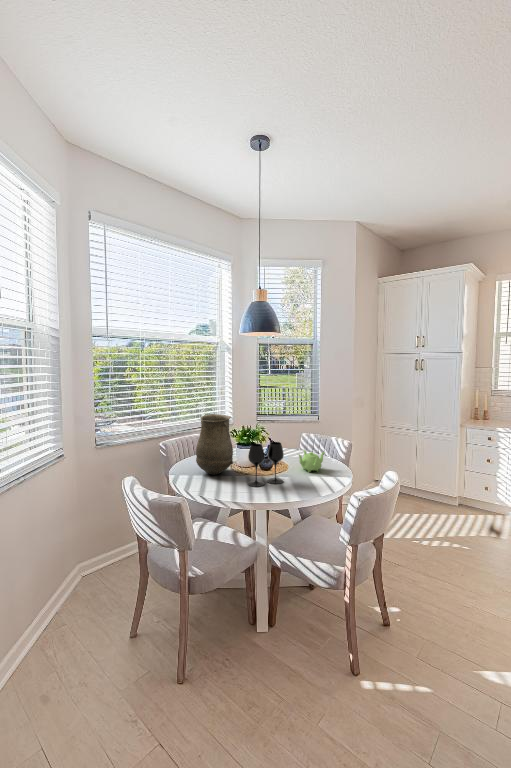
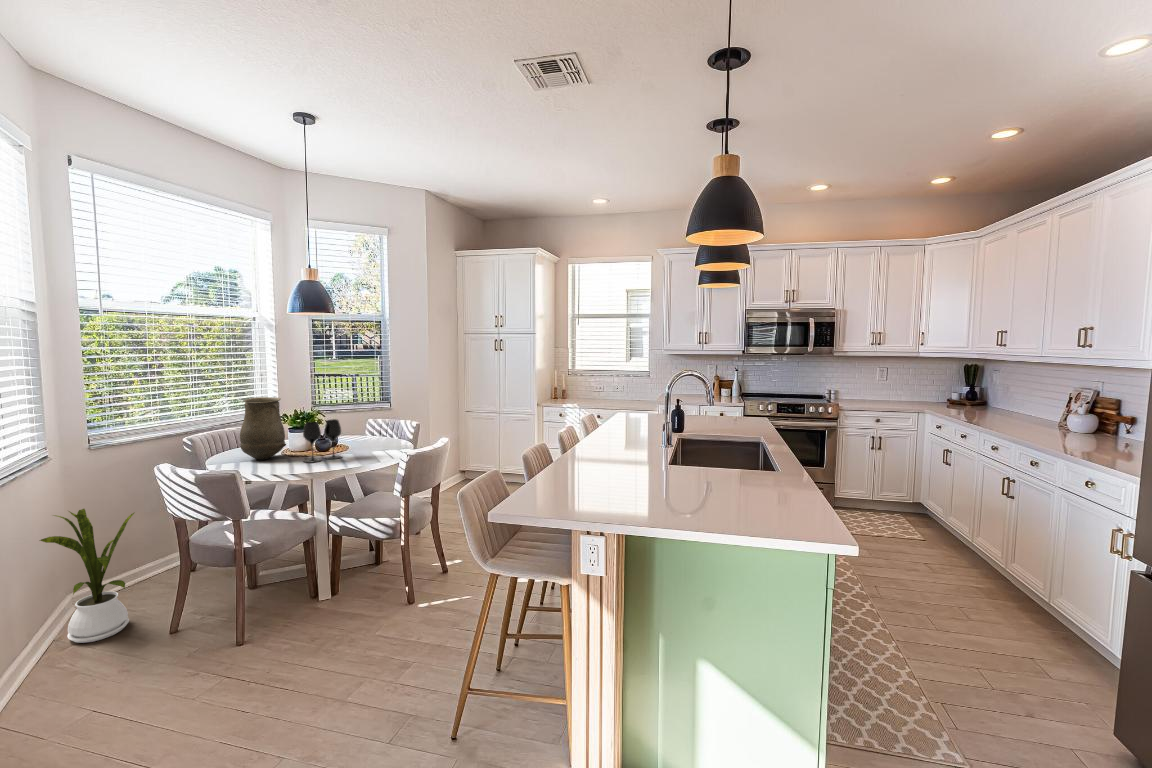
teapot: present [299,450,325,472] -> none [358,429,388,449]
house plant: none [38,506,116,626] -> present [40,509,134,643]

